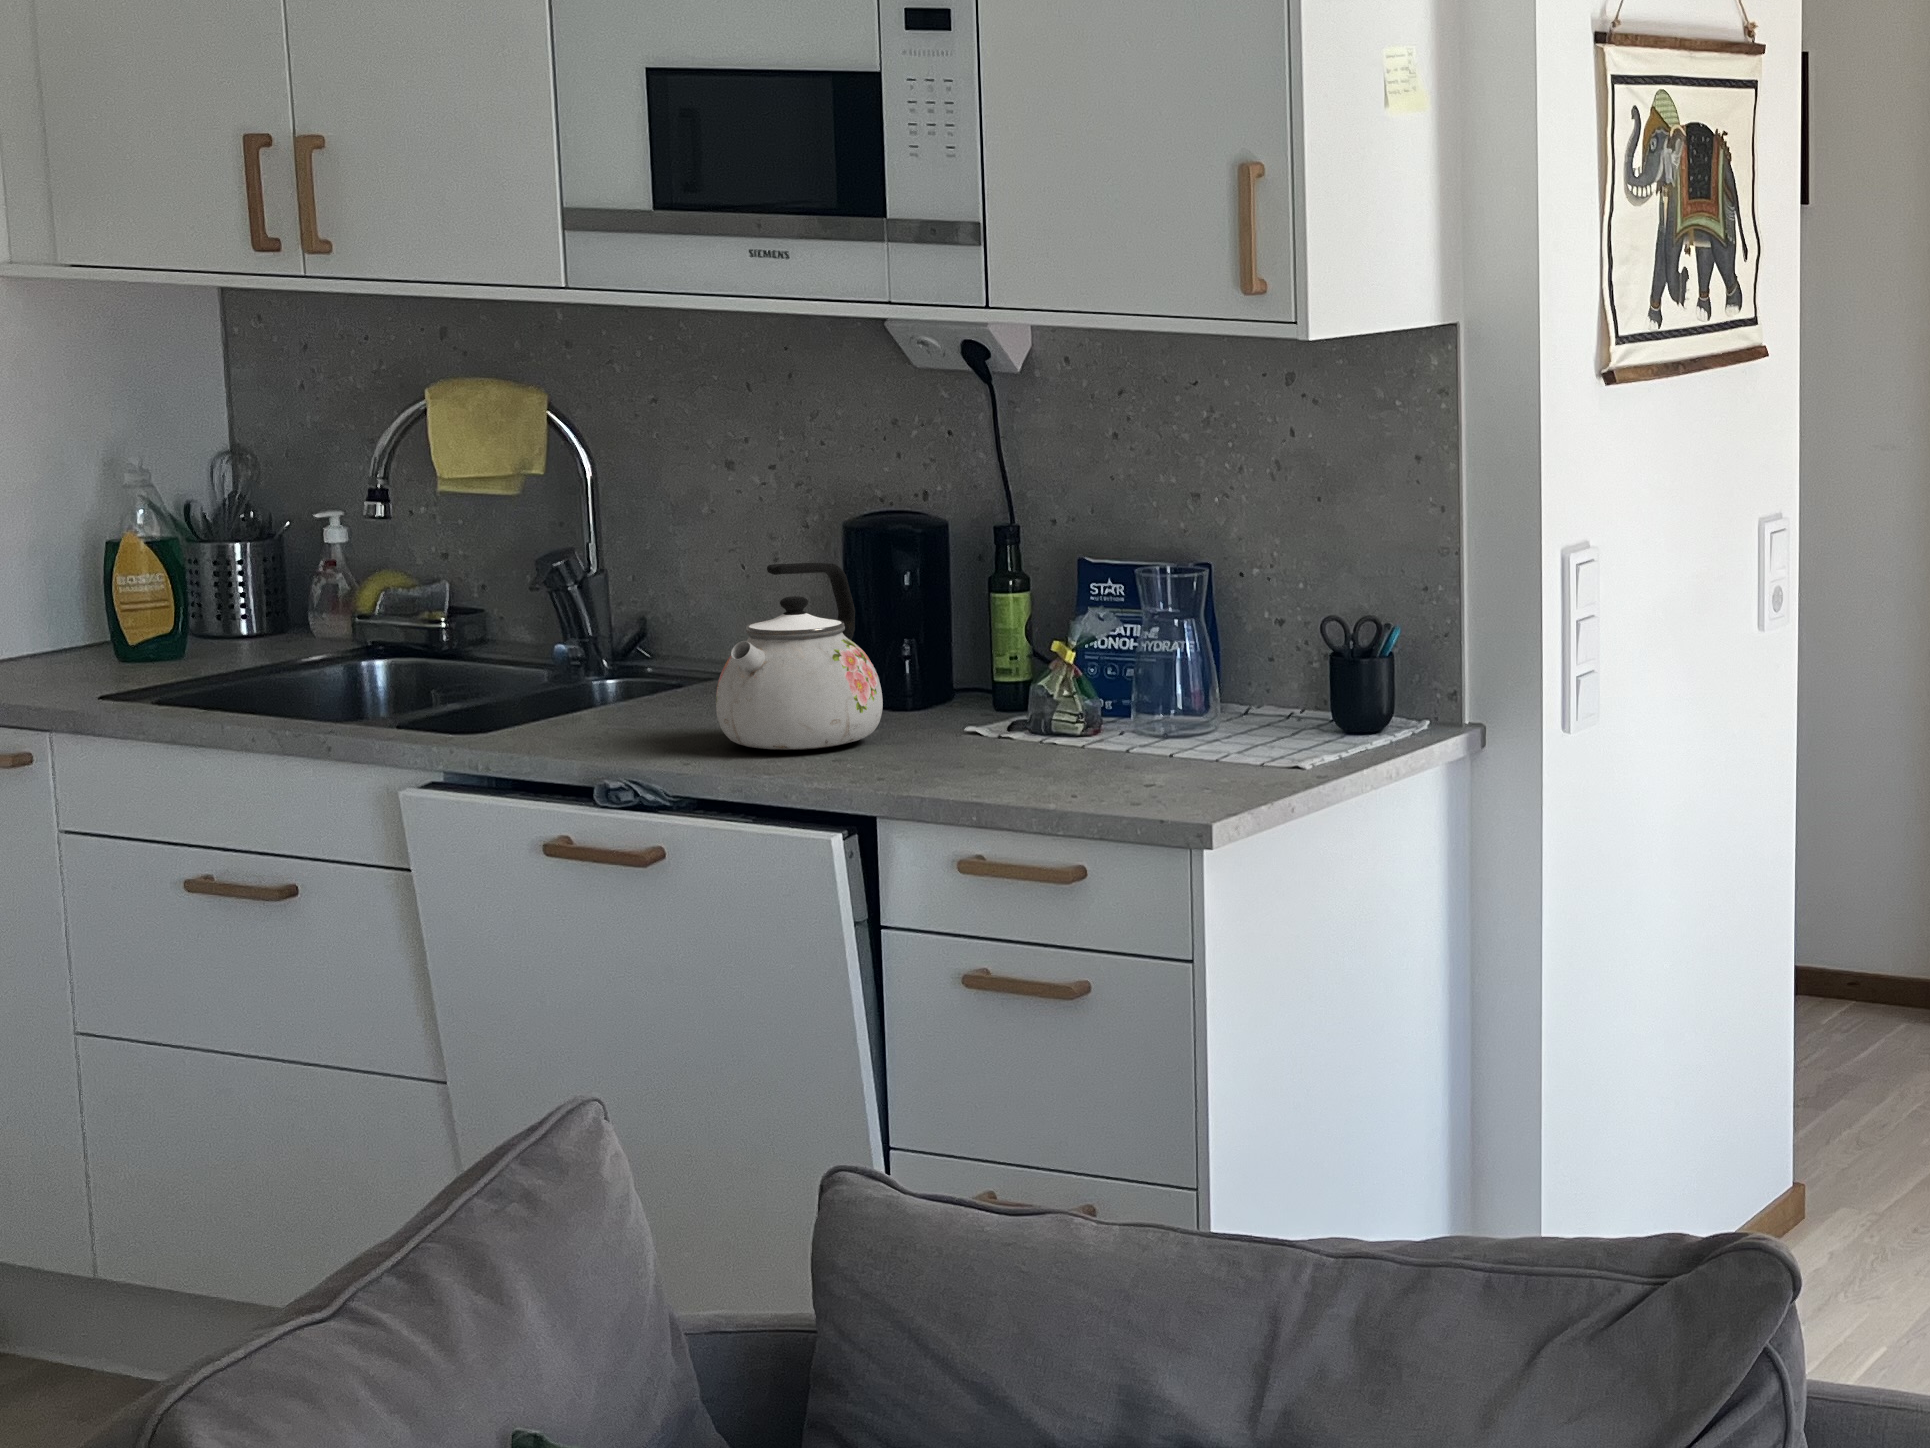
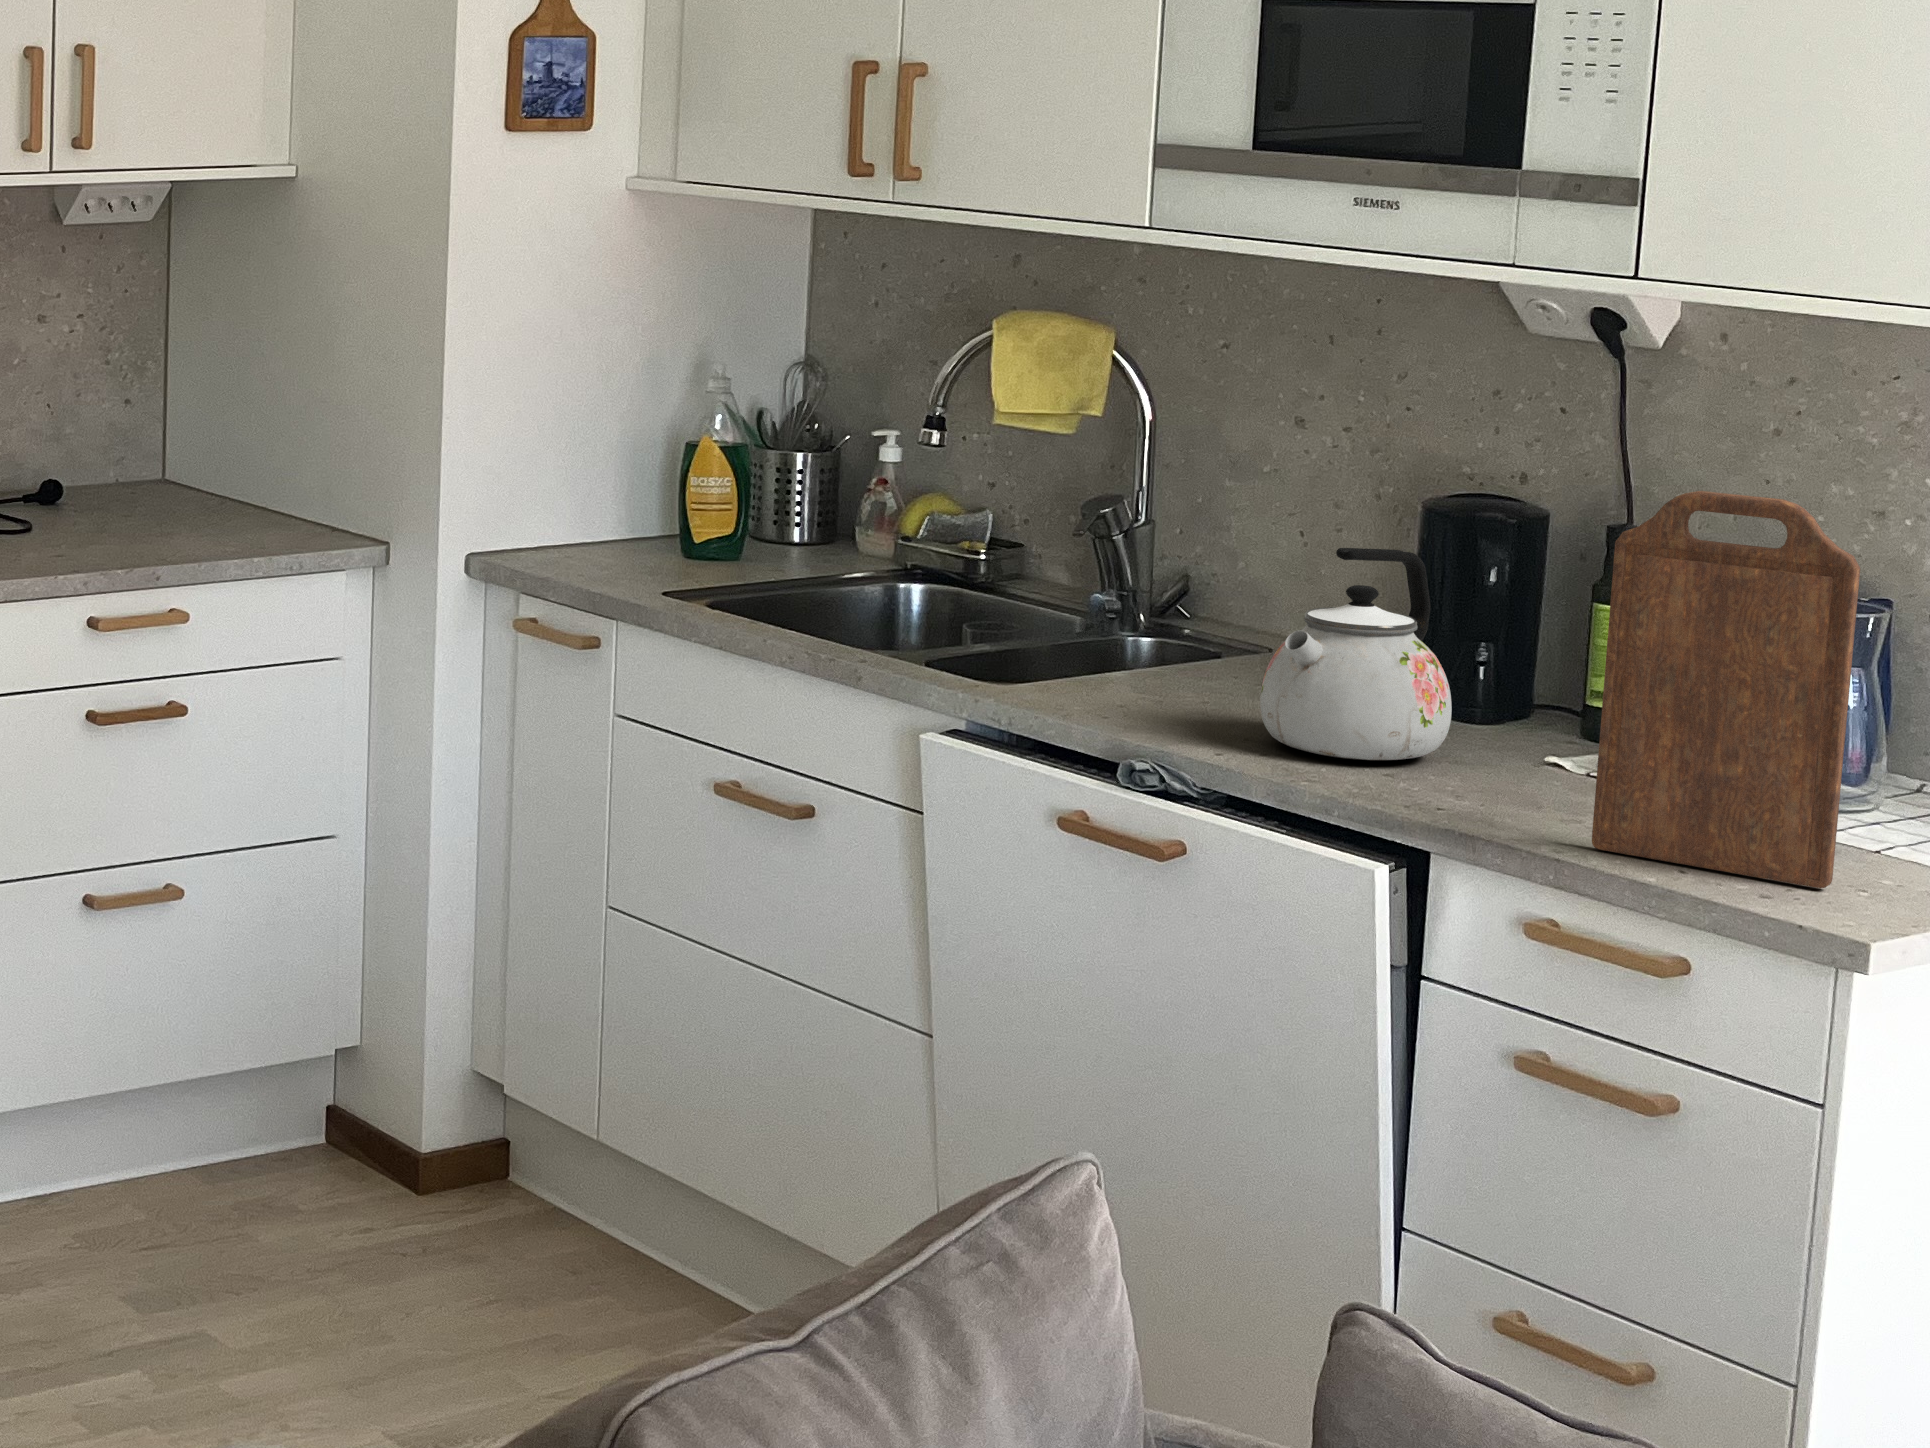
cutting board: none [990,479,1183,791] -> present [1592,491,1860,888]

